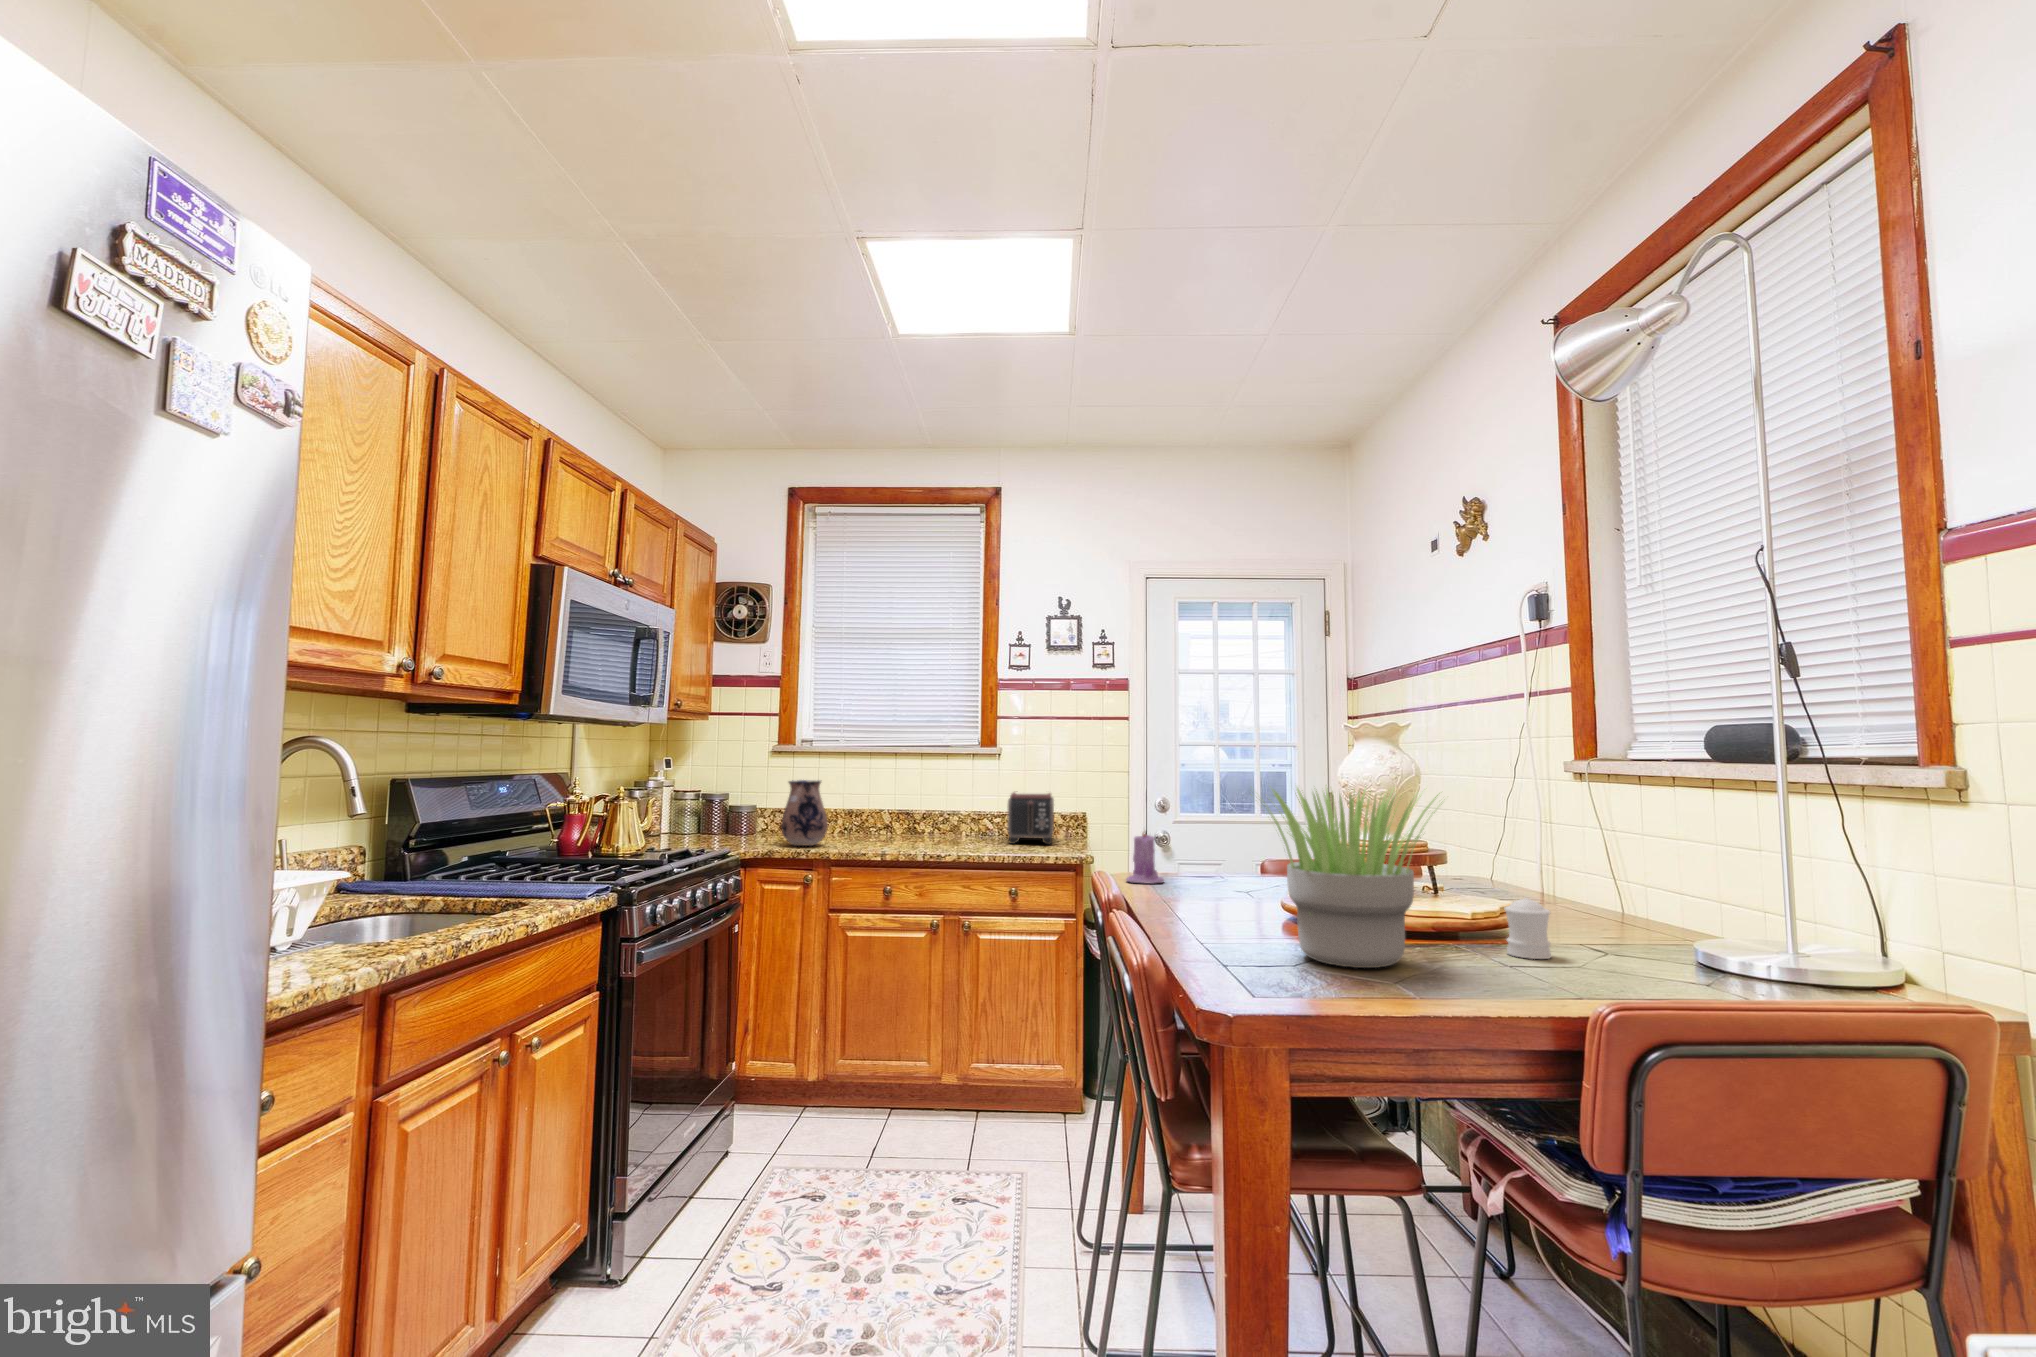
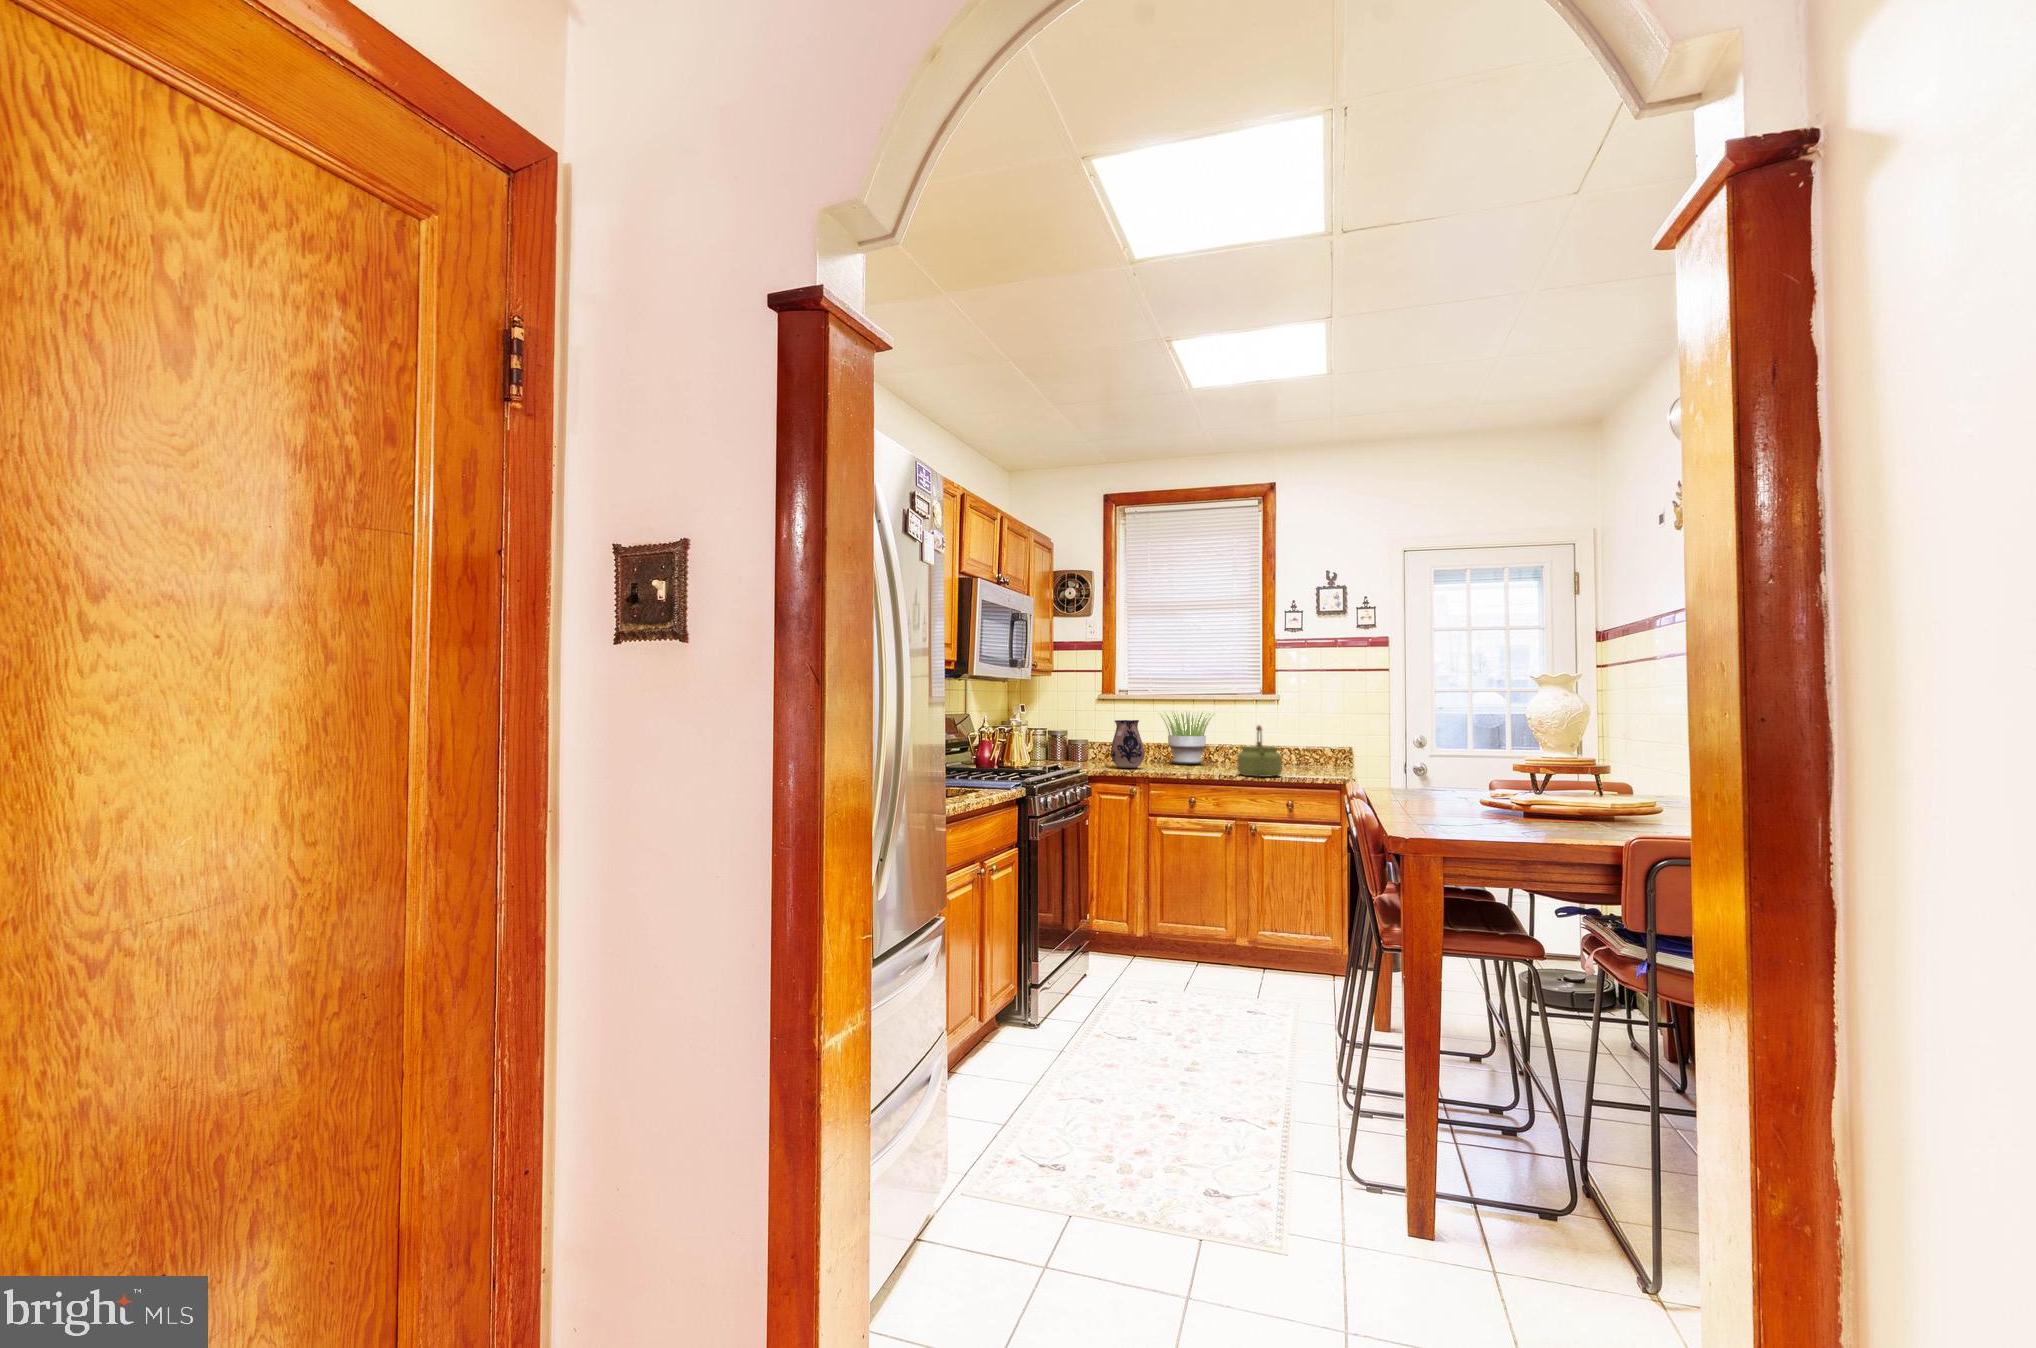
potted plant: present [1268,785,1440,968] -> present [1160,712,1211,765]
kettle: none [948,787,1004,855] -> present [1237,726,1282,777]
toaster: present [1007,792,1054,844] -> none [1285,730,1325,772]
candle: present [1126,833,1164,884] -> none [1372,753,1402,793]
salt shaker: present [1504,898,1551,959] -> none [1619,791,1651,830]

